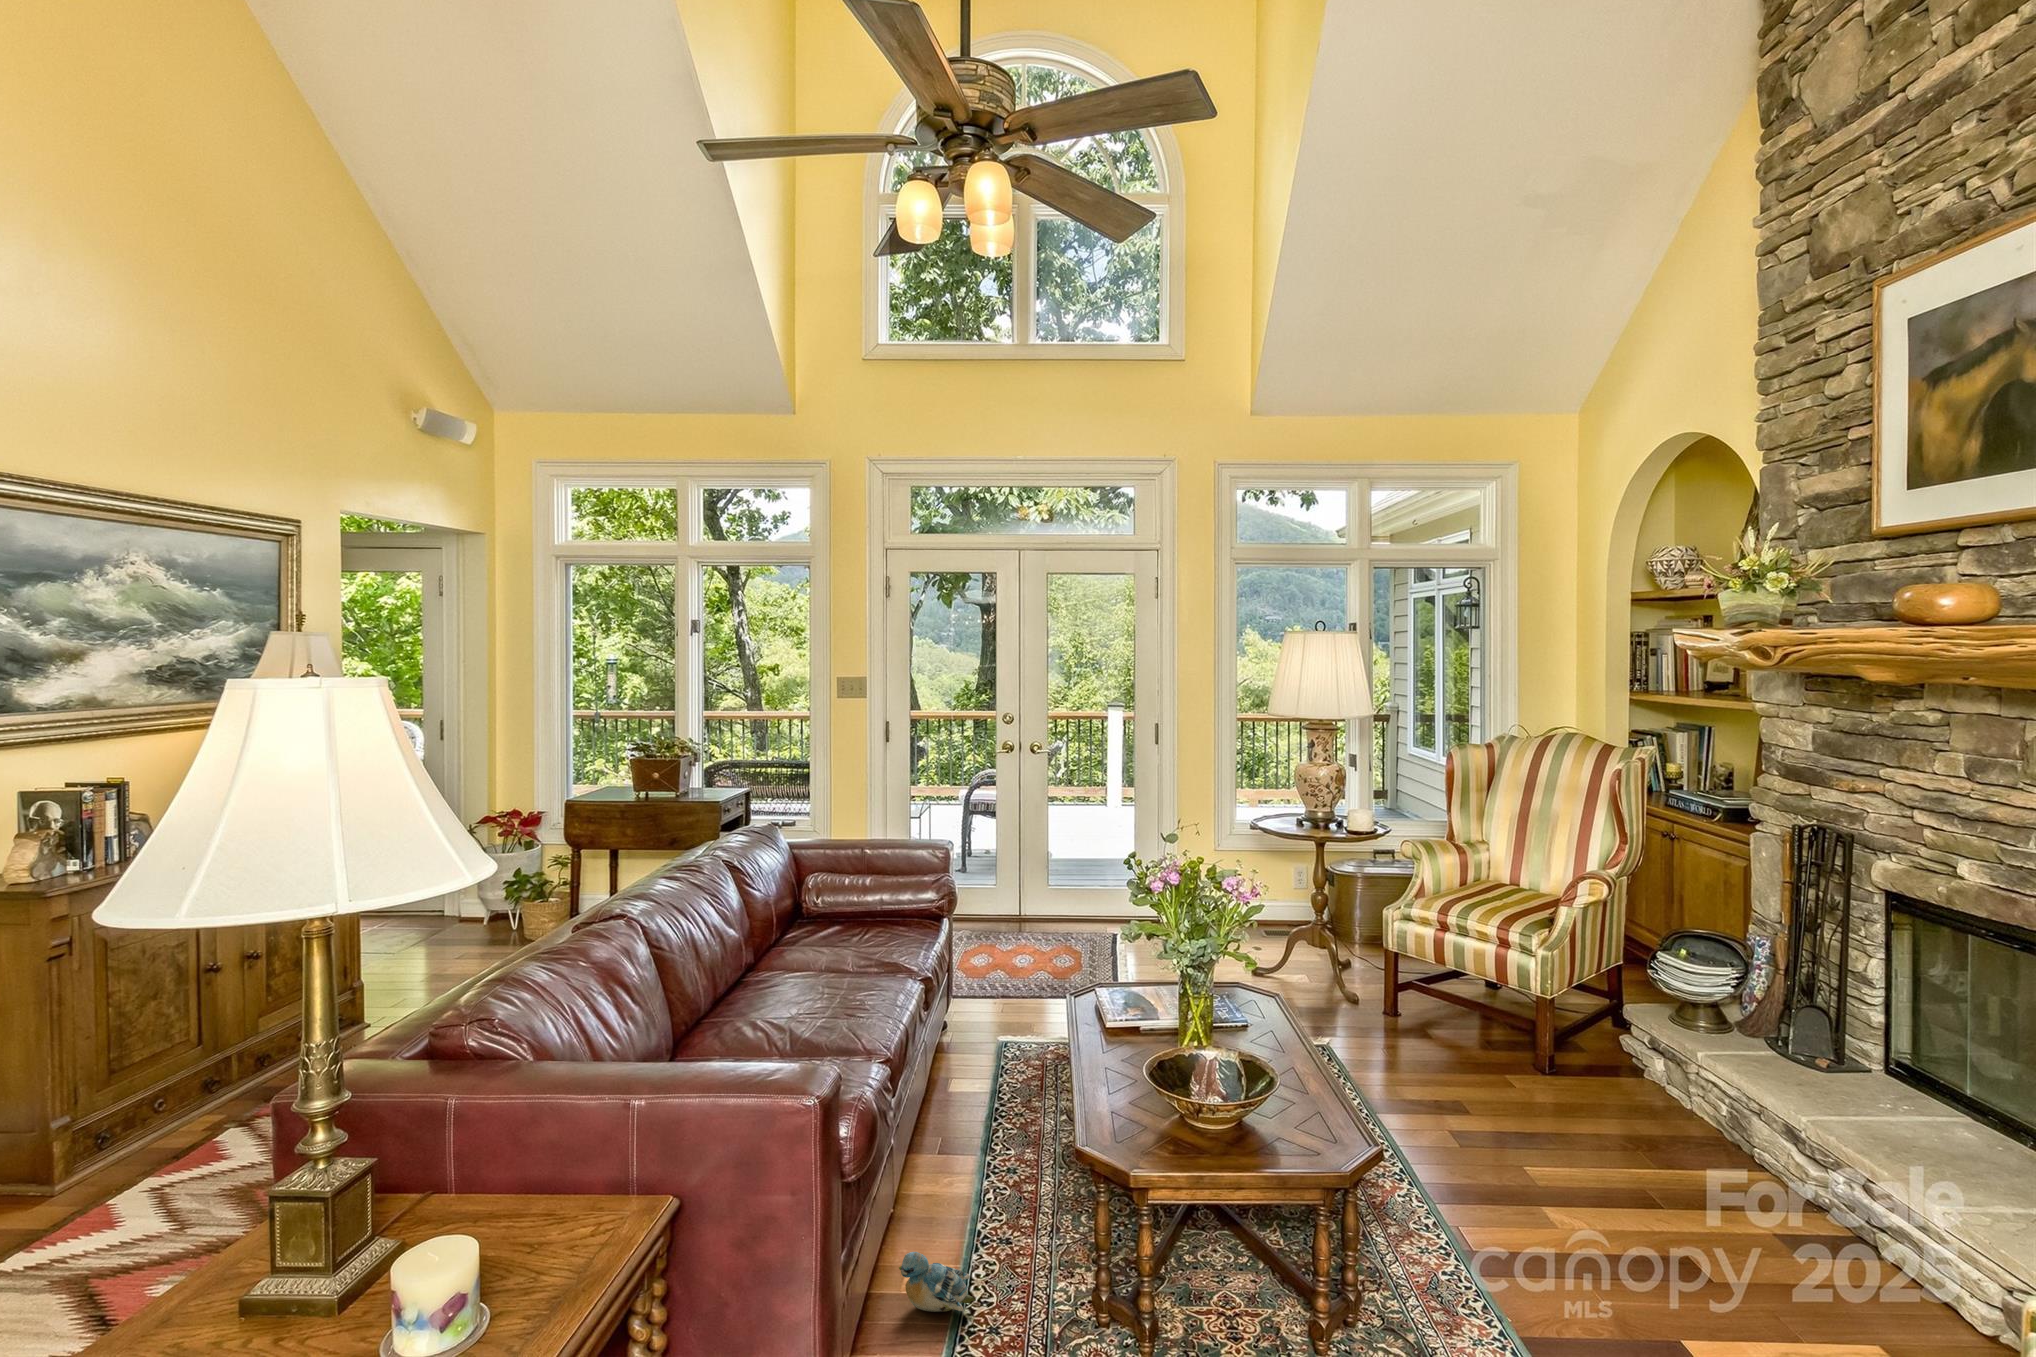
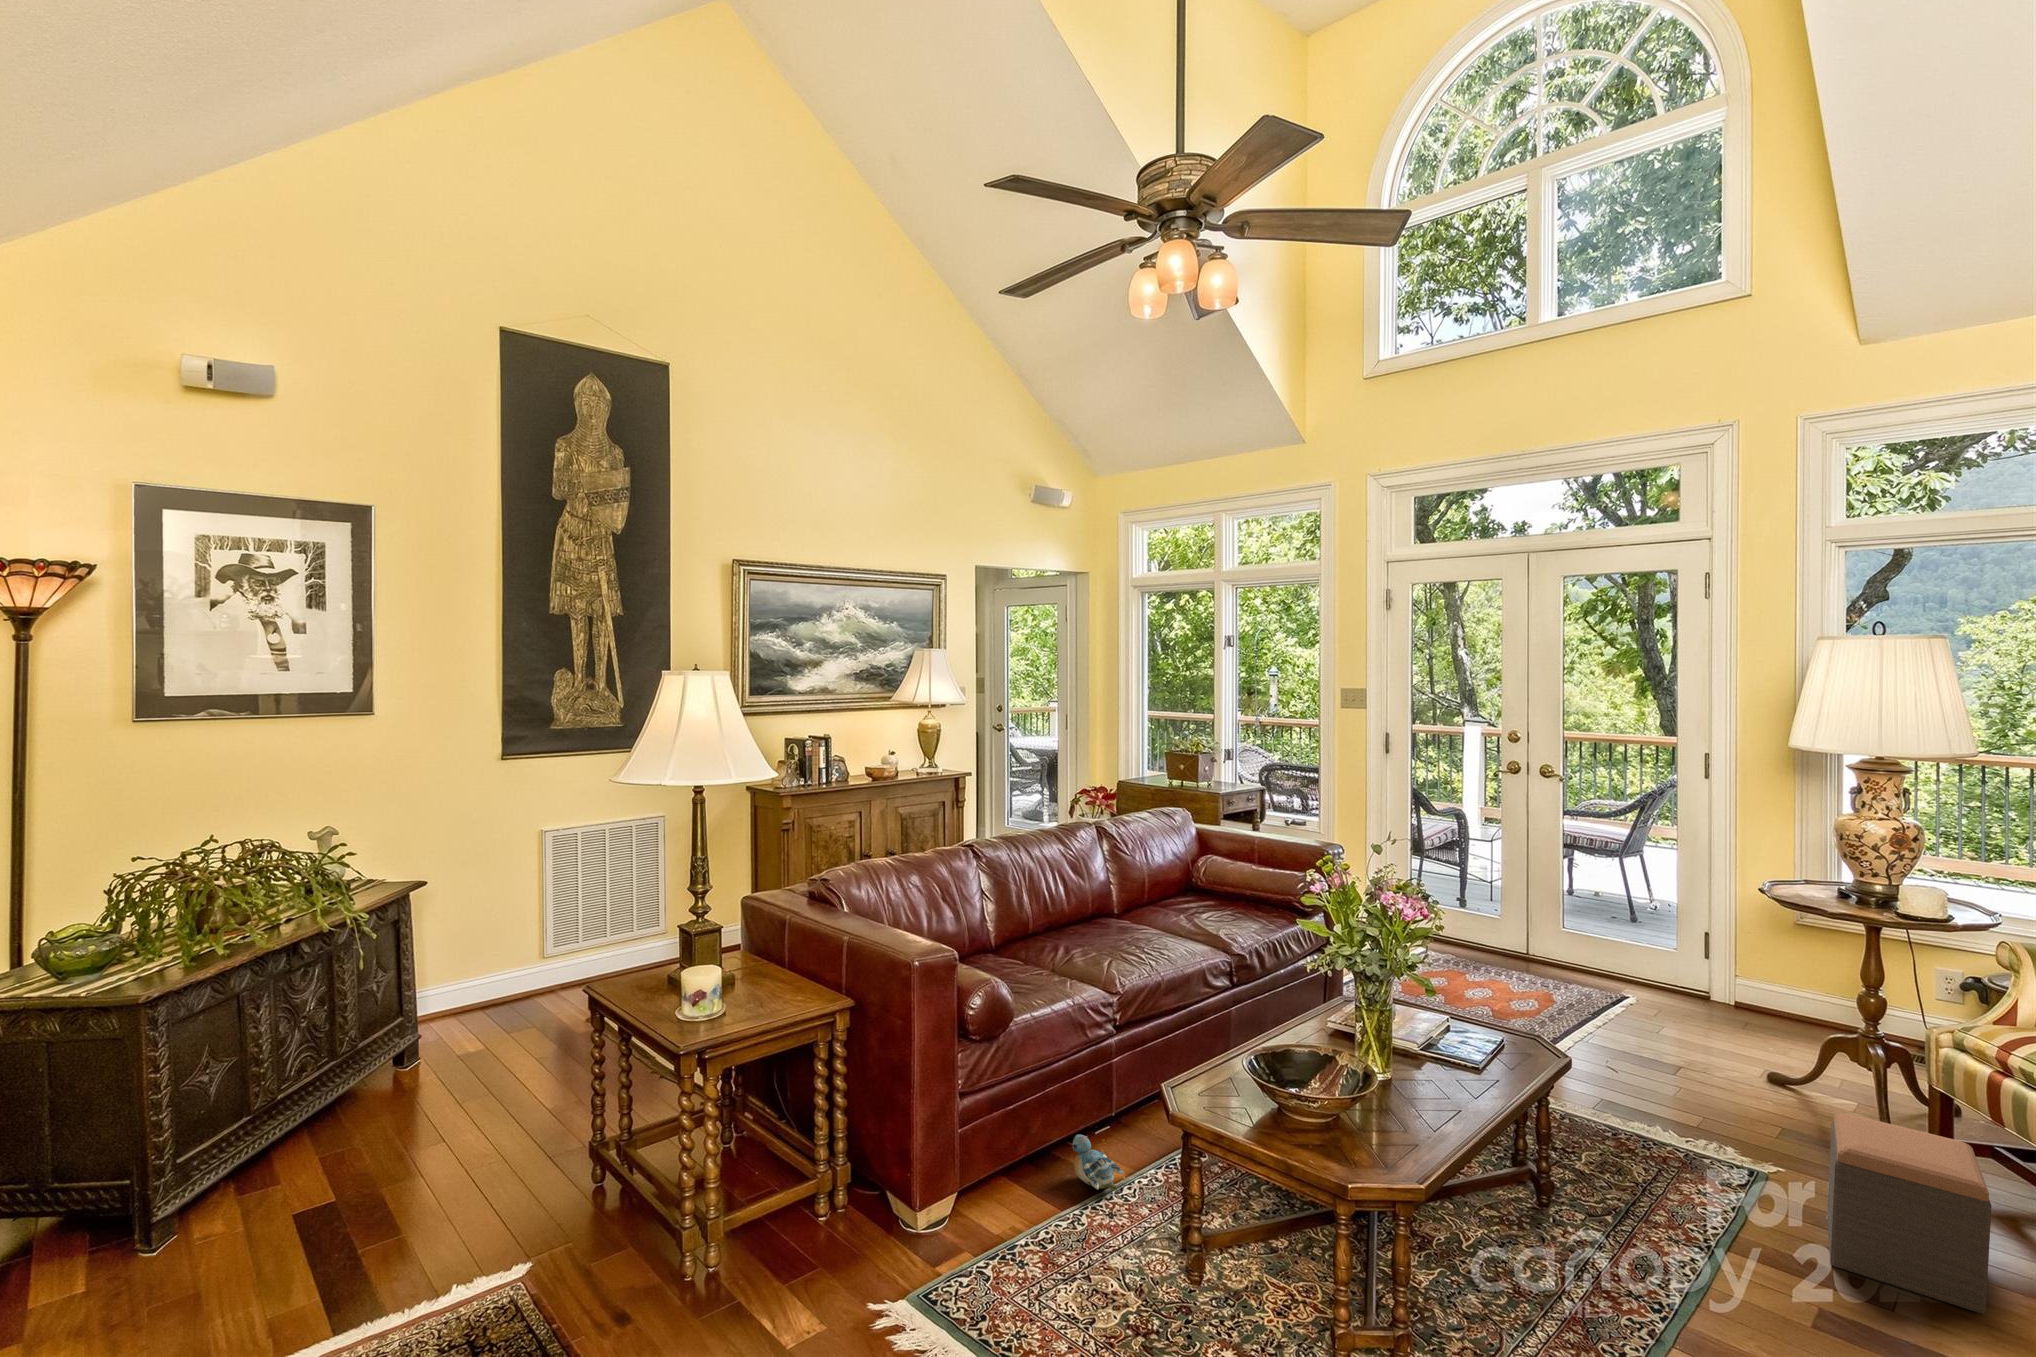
footstool: none [1394,977,1515,1097] -> present [1827,1113,1992,1314]

